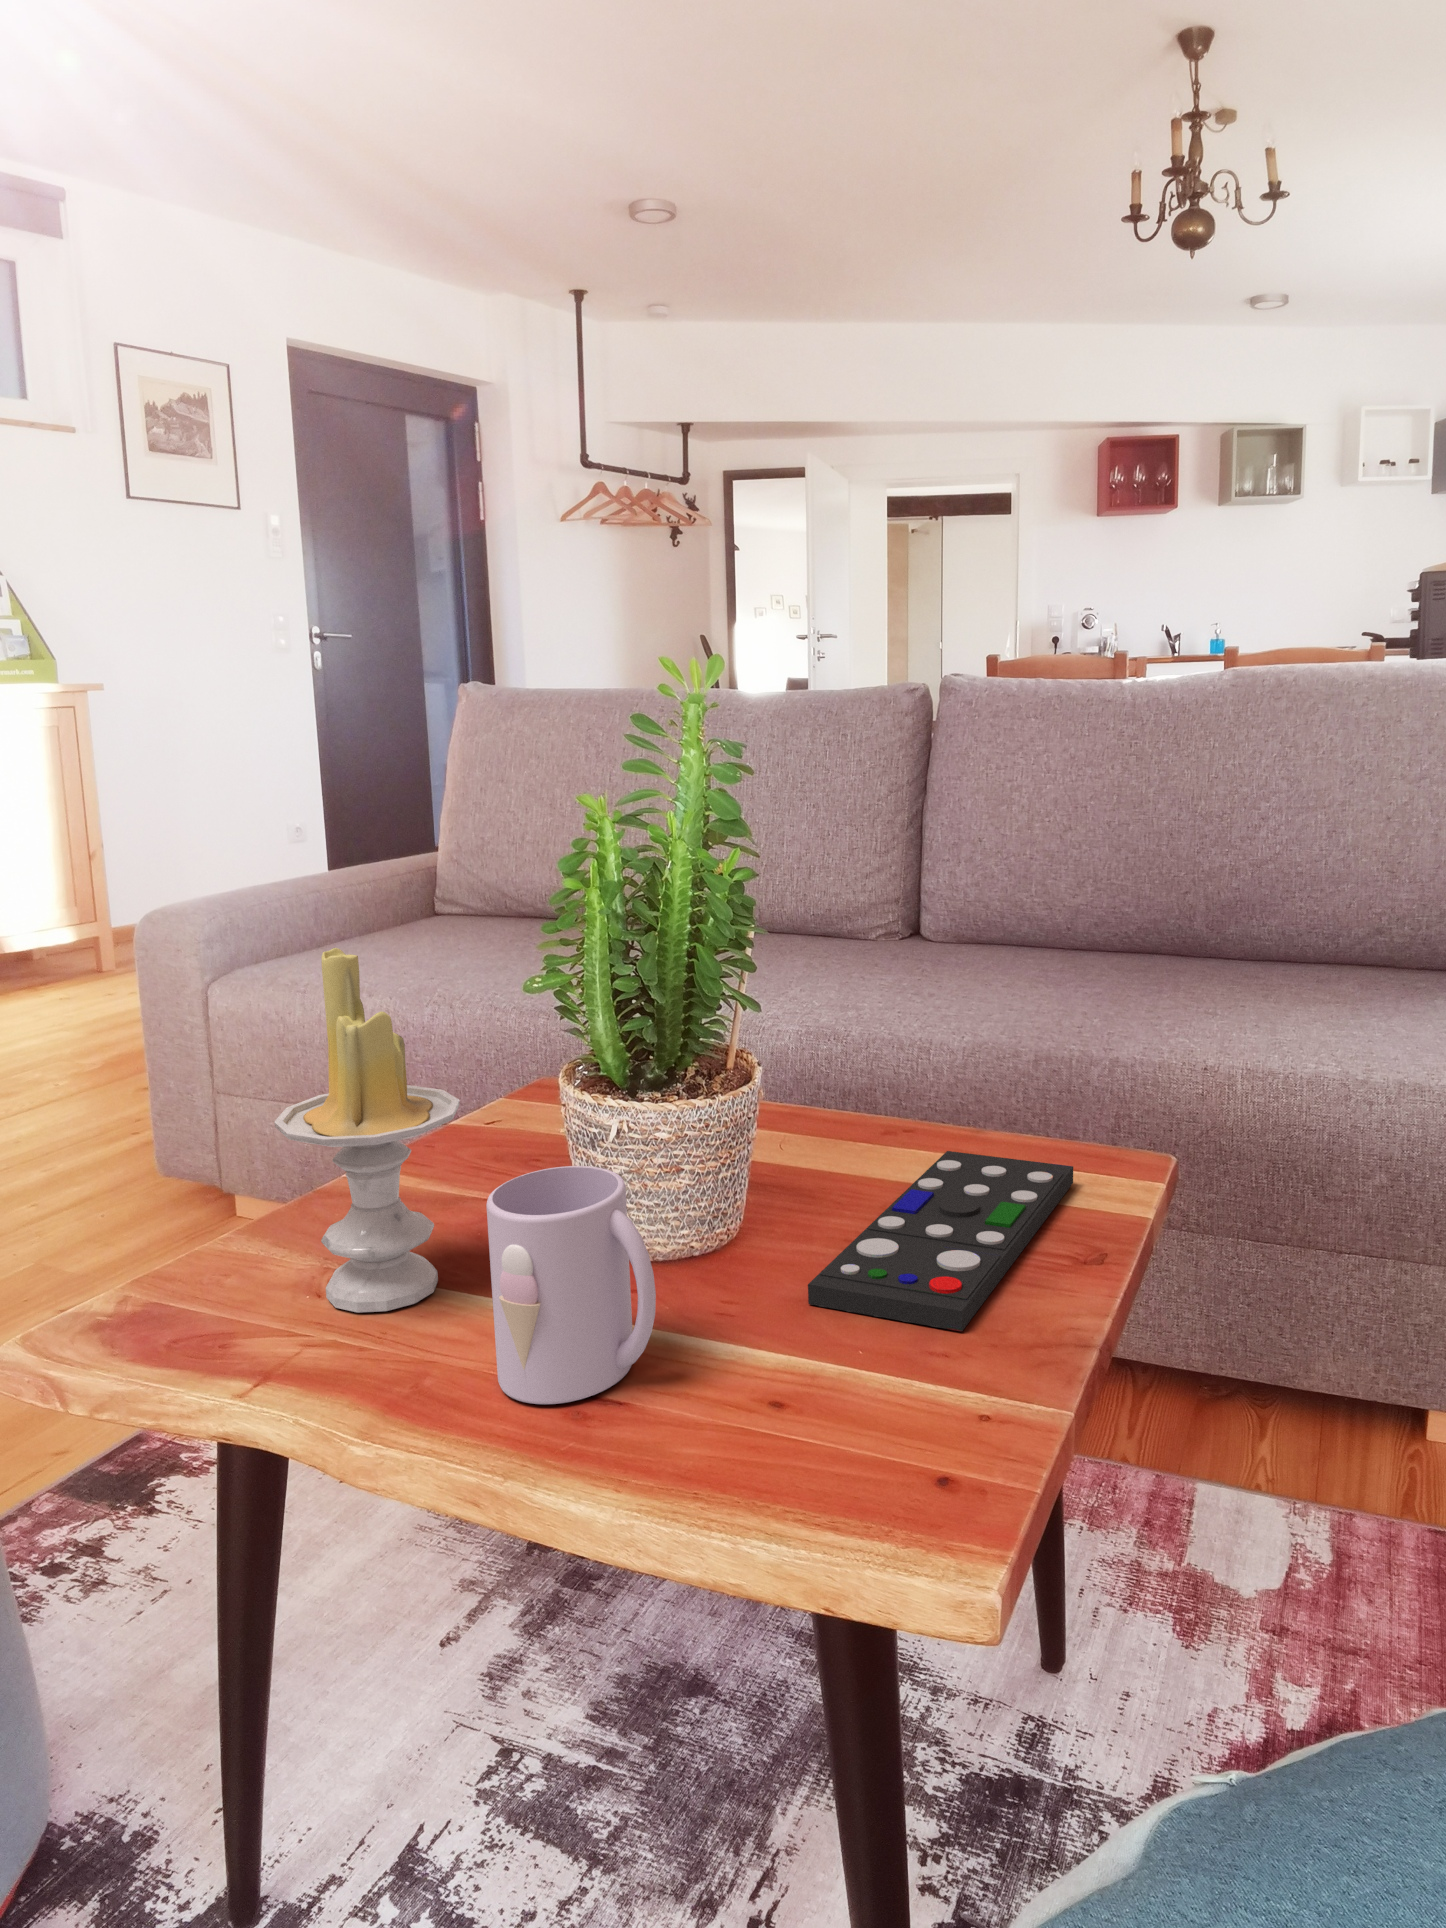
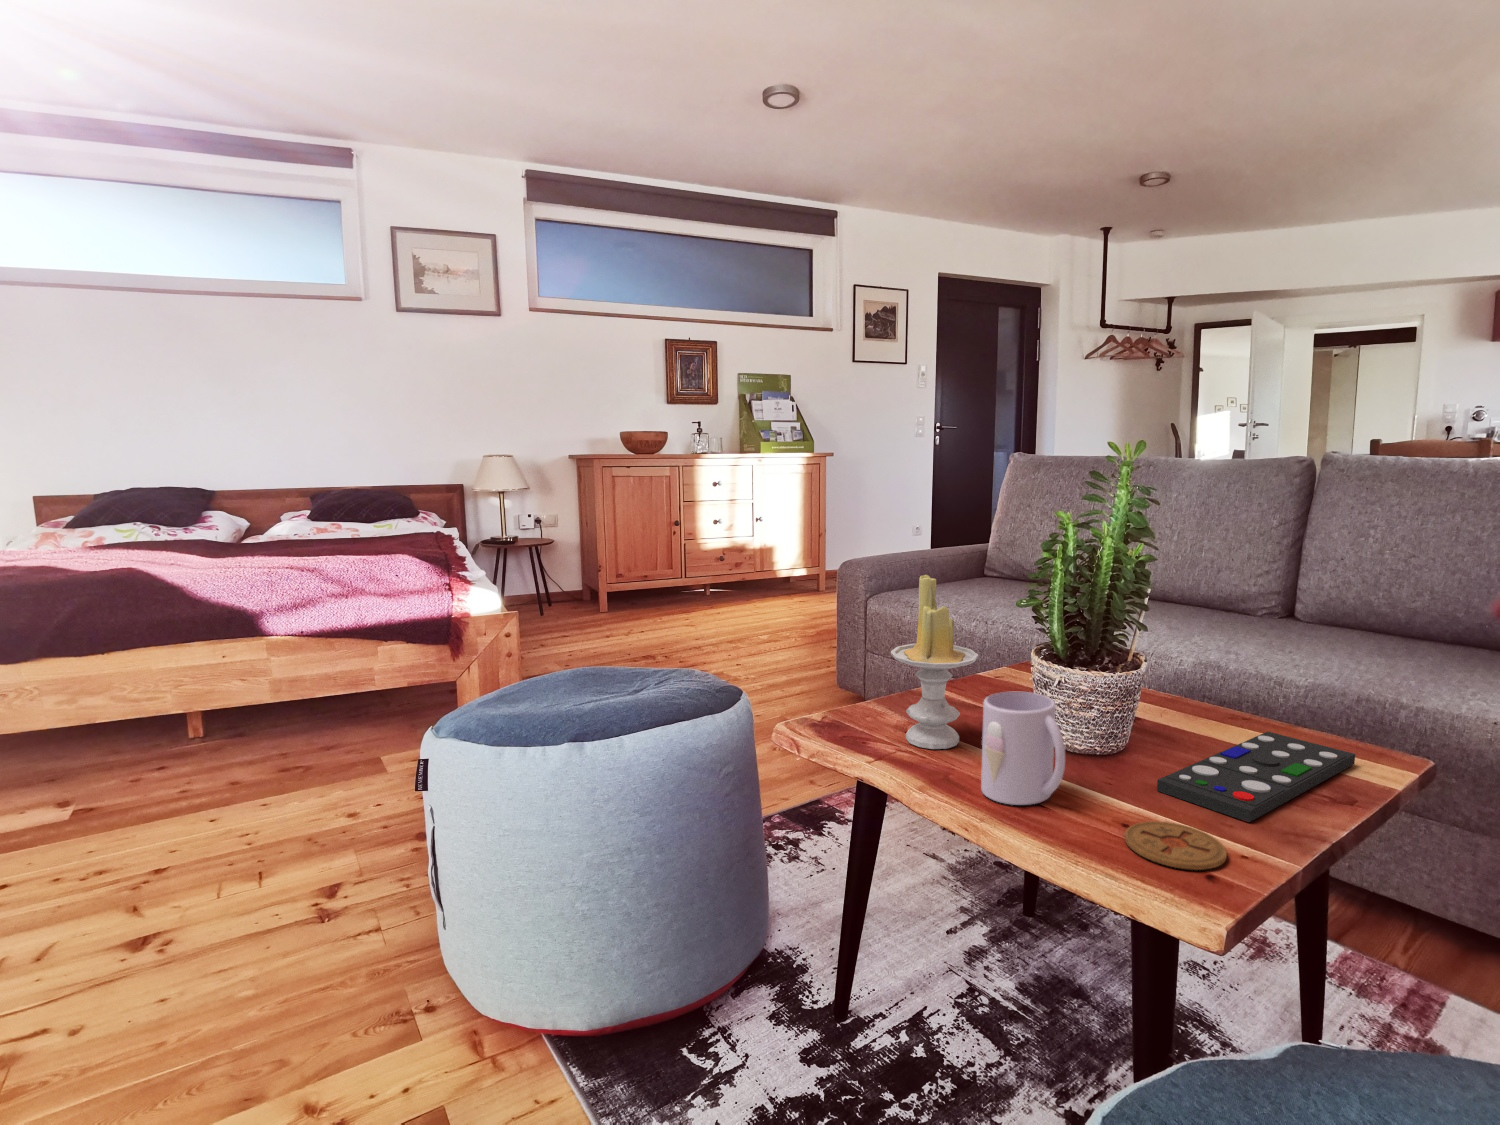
coaster: none [778,1367,947,1461] -> present [1125,821,1227,870]

